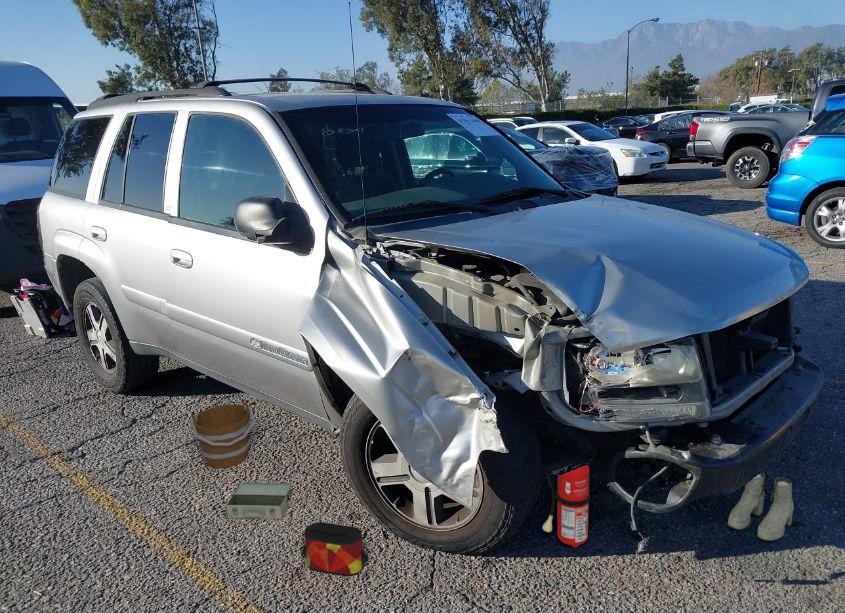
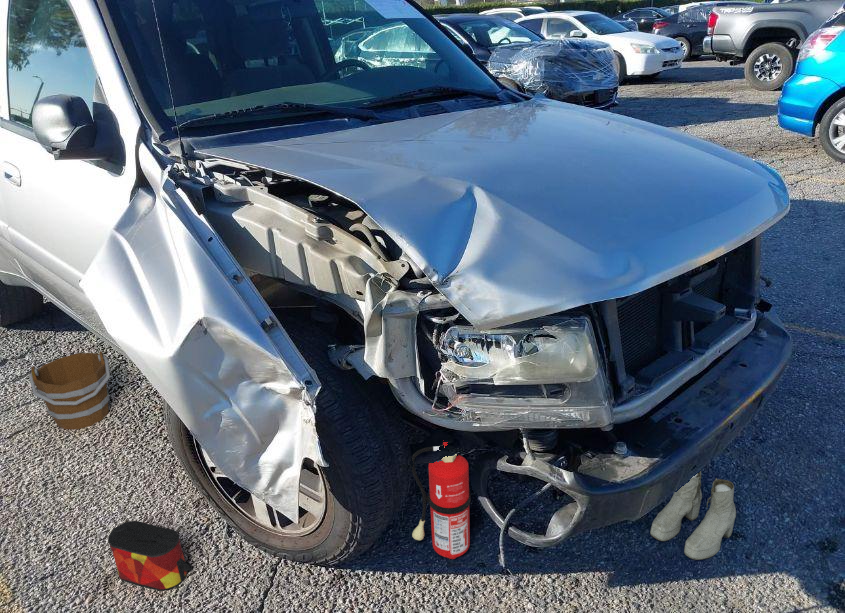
toolbox: present [226,483,292,519] -> none [47,454,135,503]

